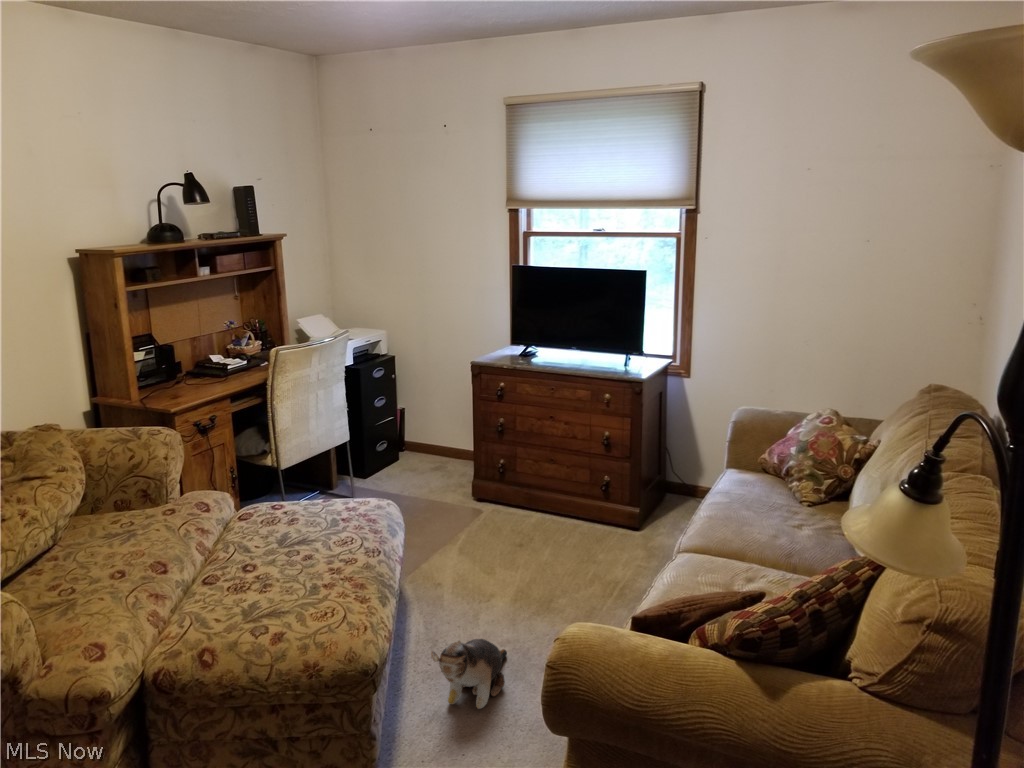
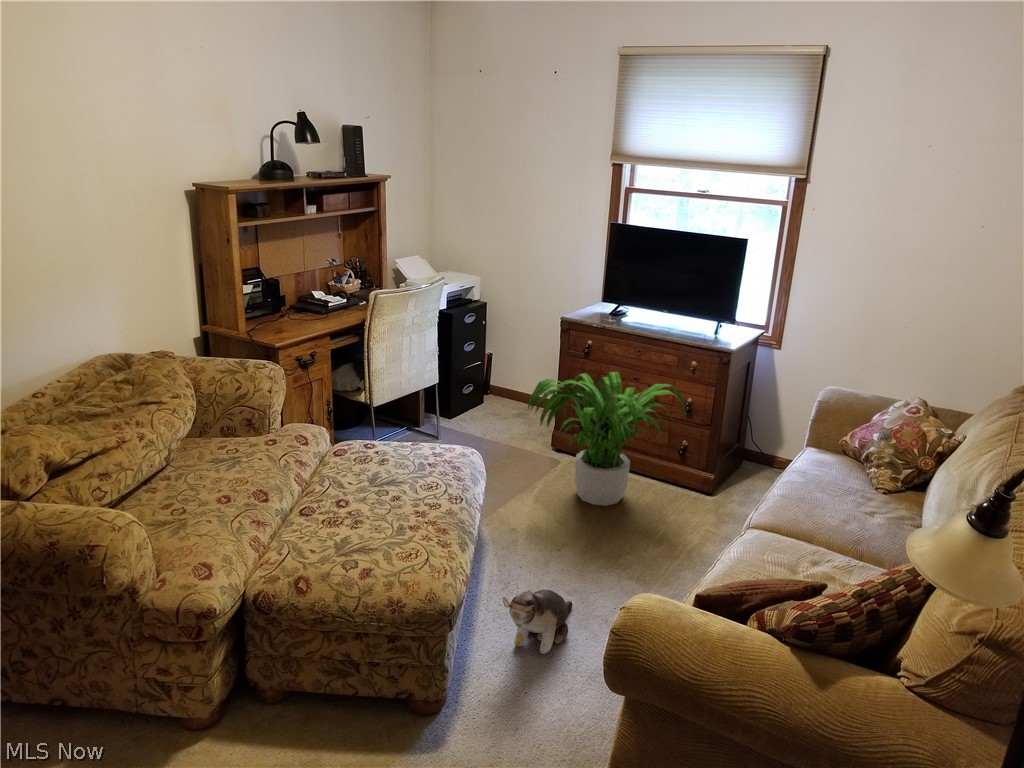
potted plant: none [445,411,606,548] -> present [528,372,686,506]

